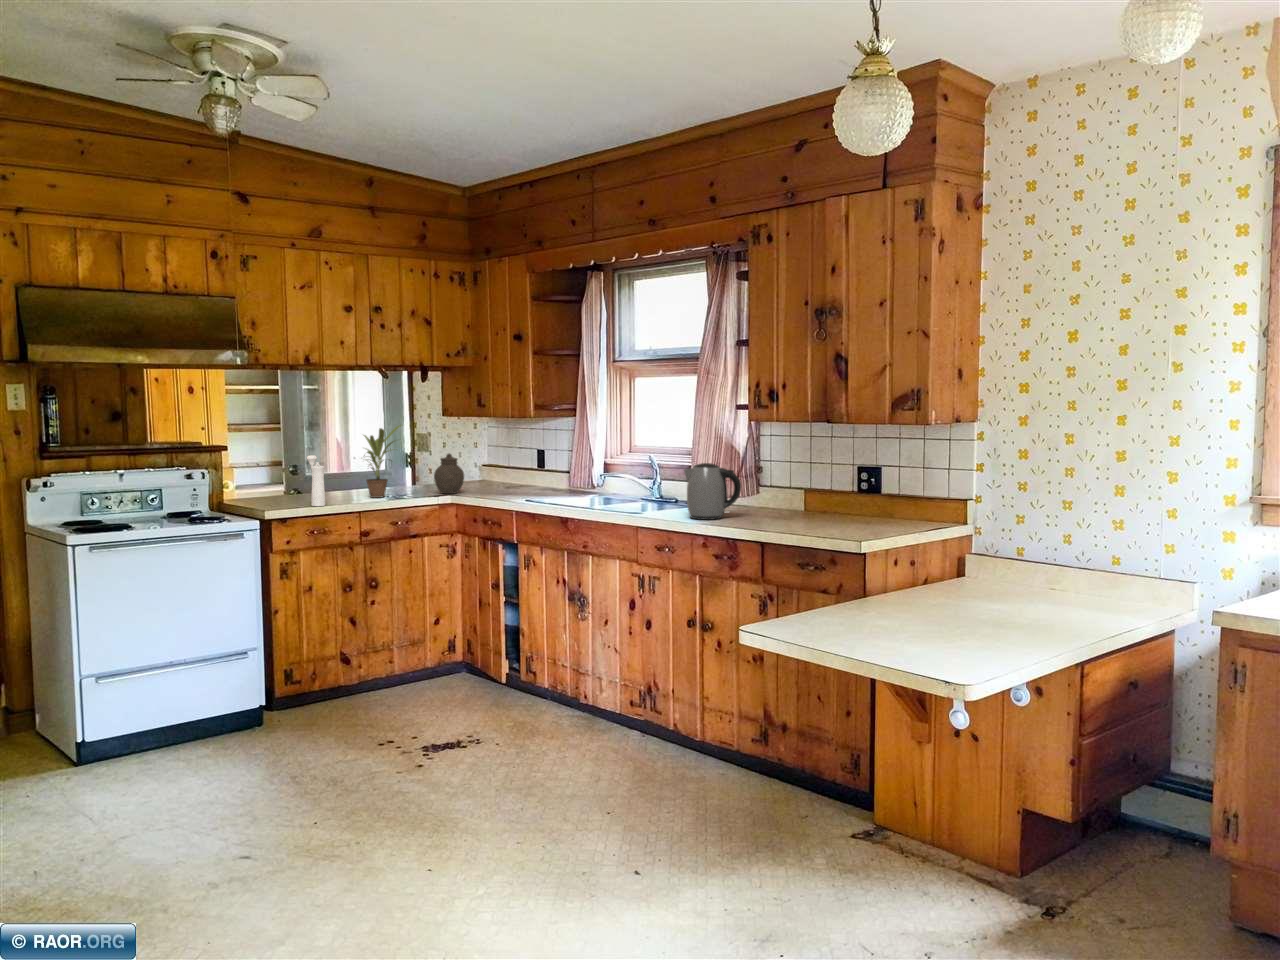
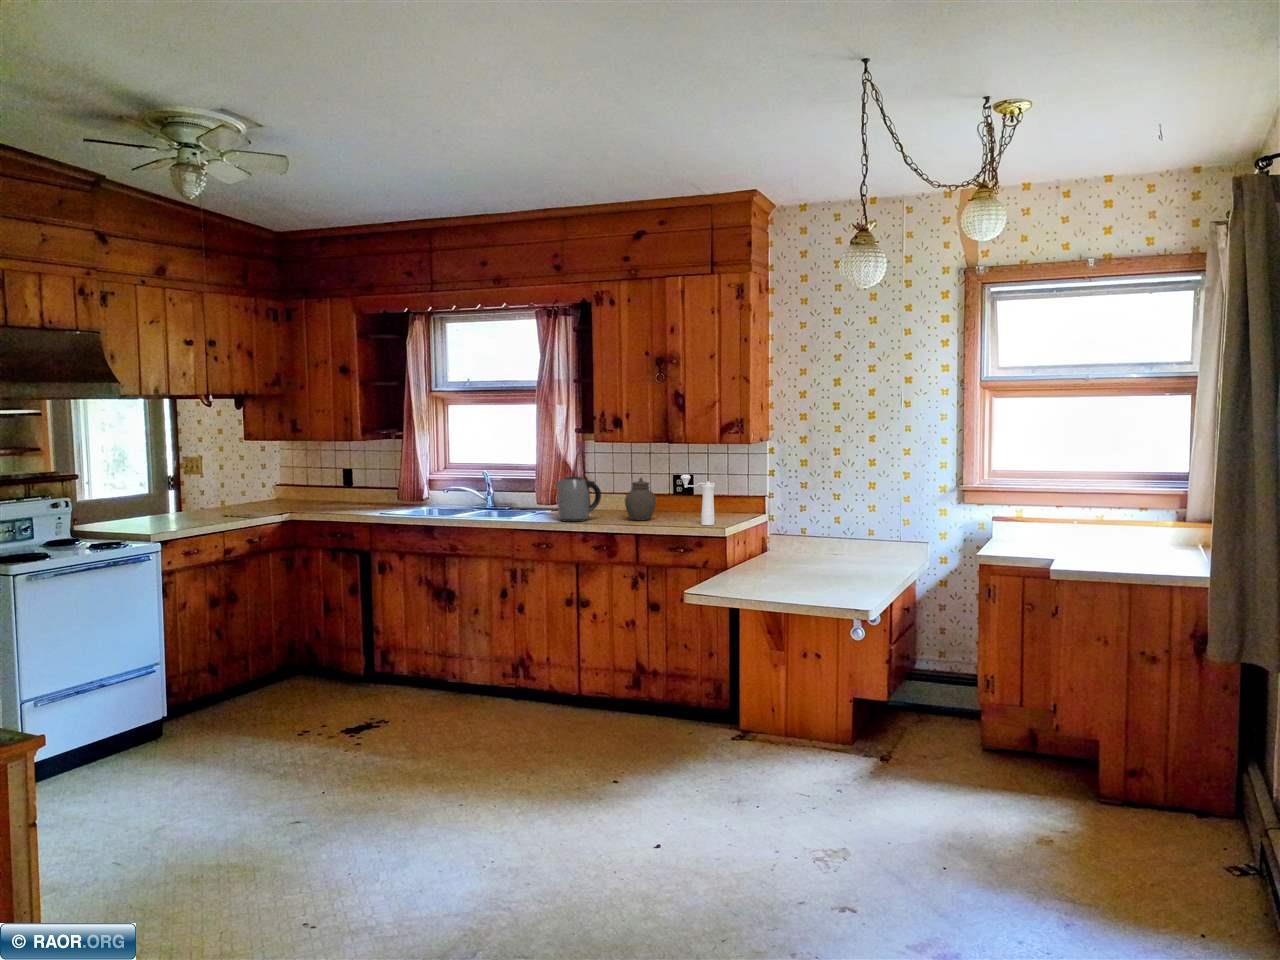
potted plant: present [364,425,400,498] -> none [181,448,232,521]
jar: present [434,454,464,494] -> present [625,478,656,520]
pepper mill: present [307,455,325,506] -> present [681,475,715,525]

